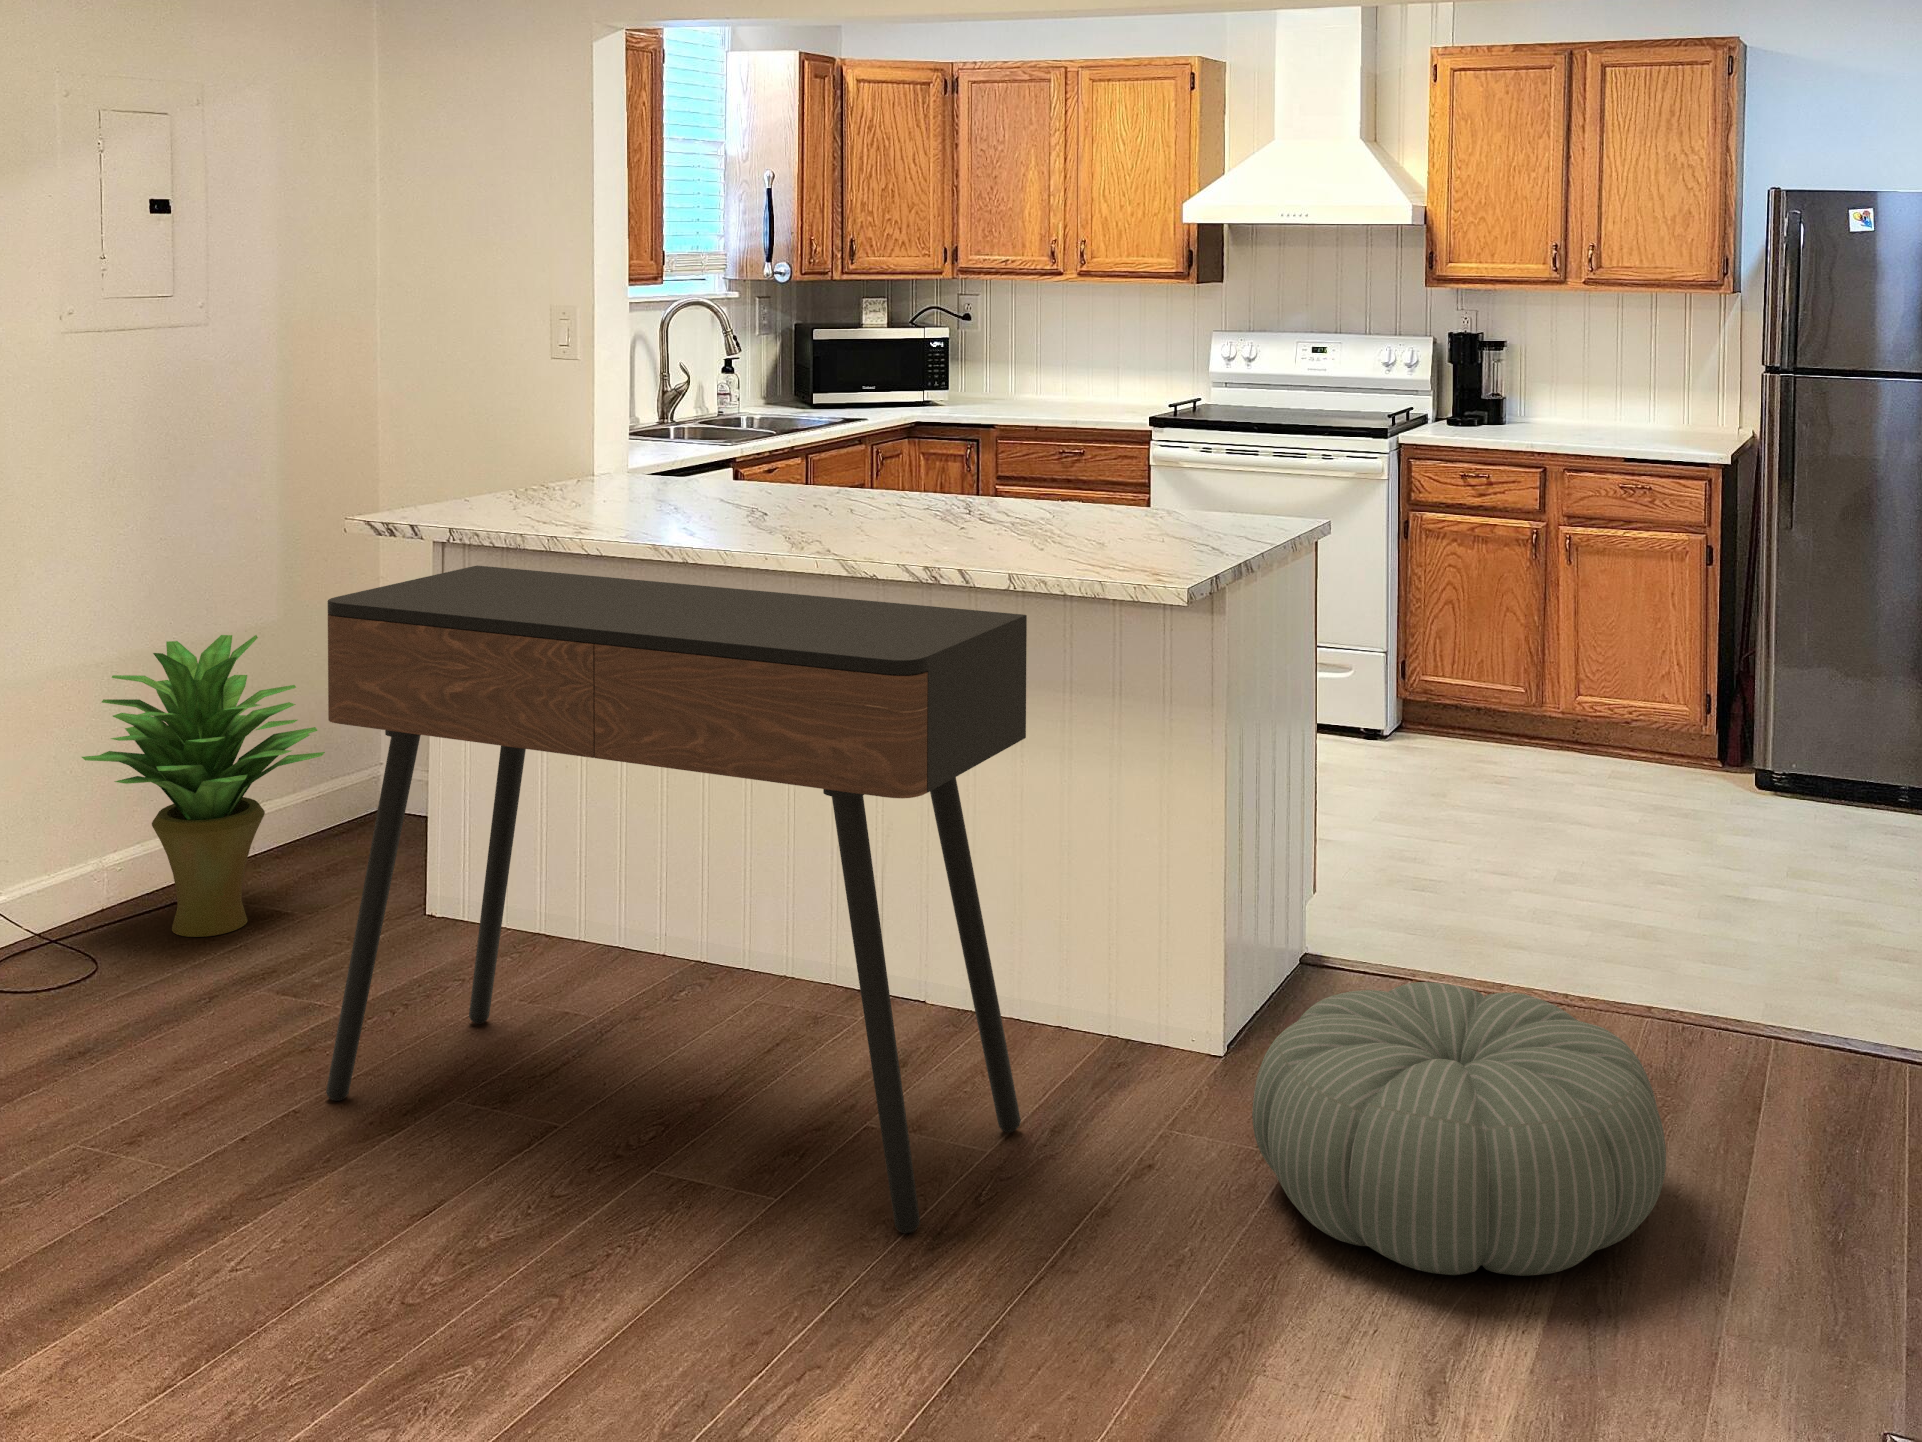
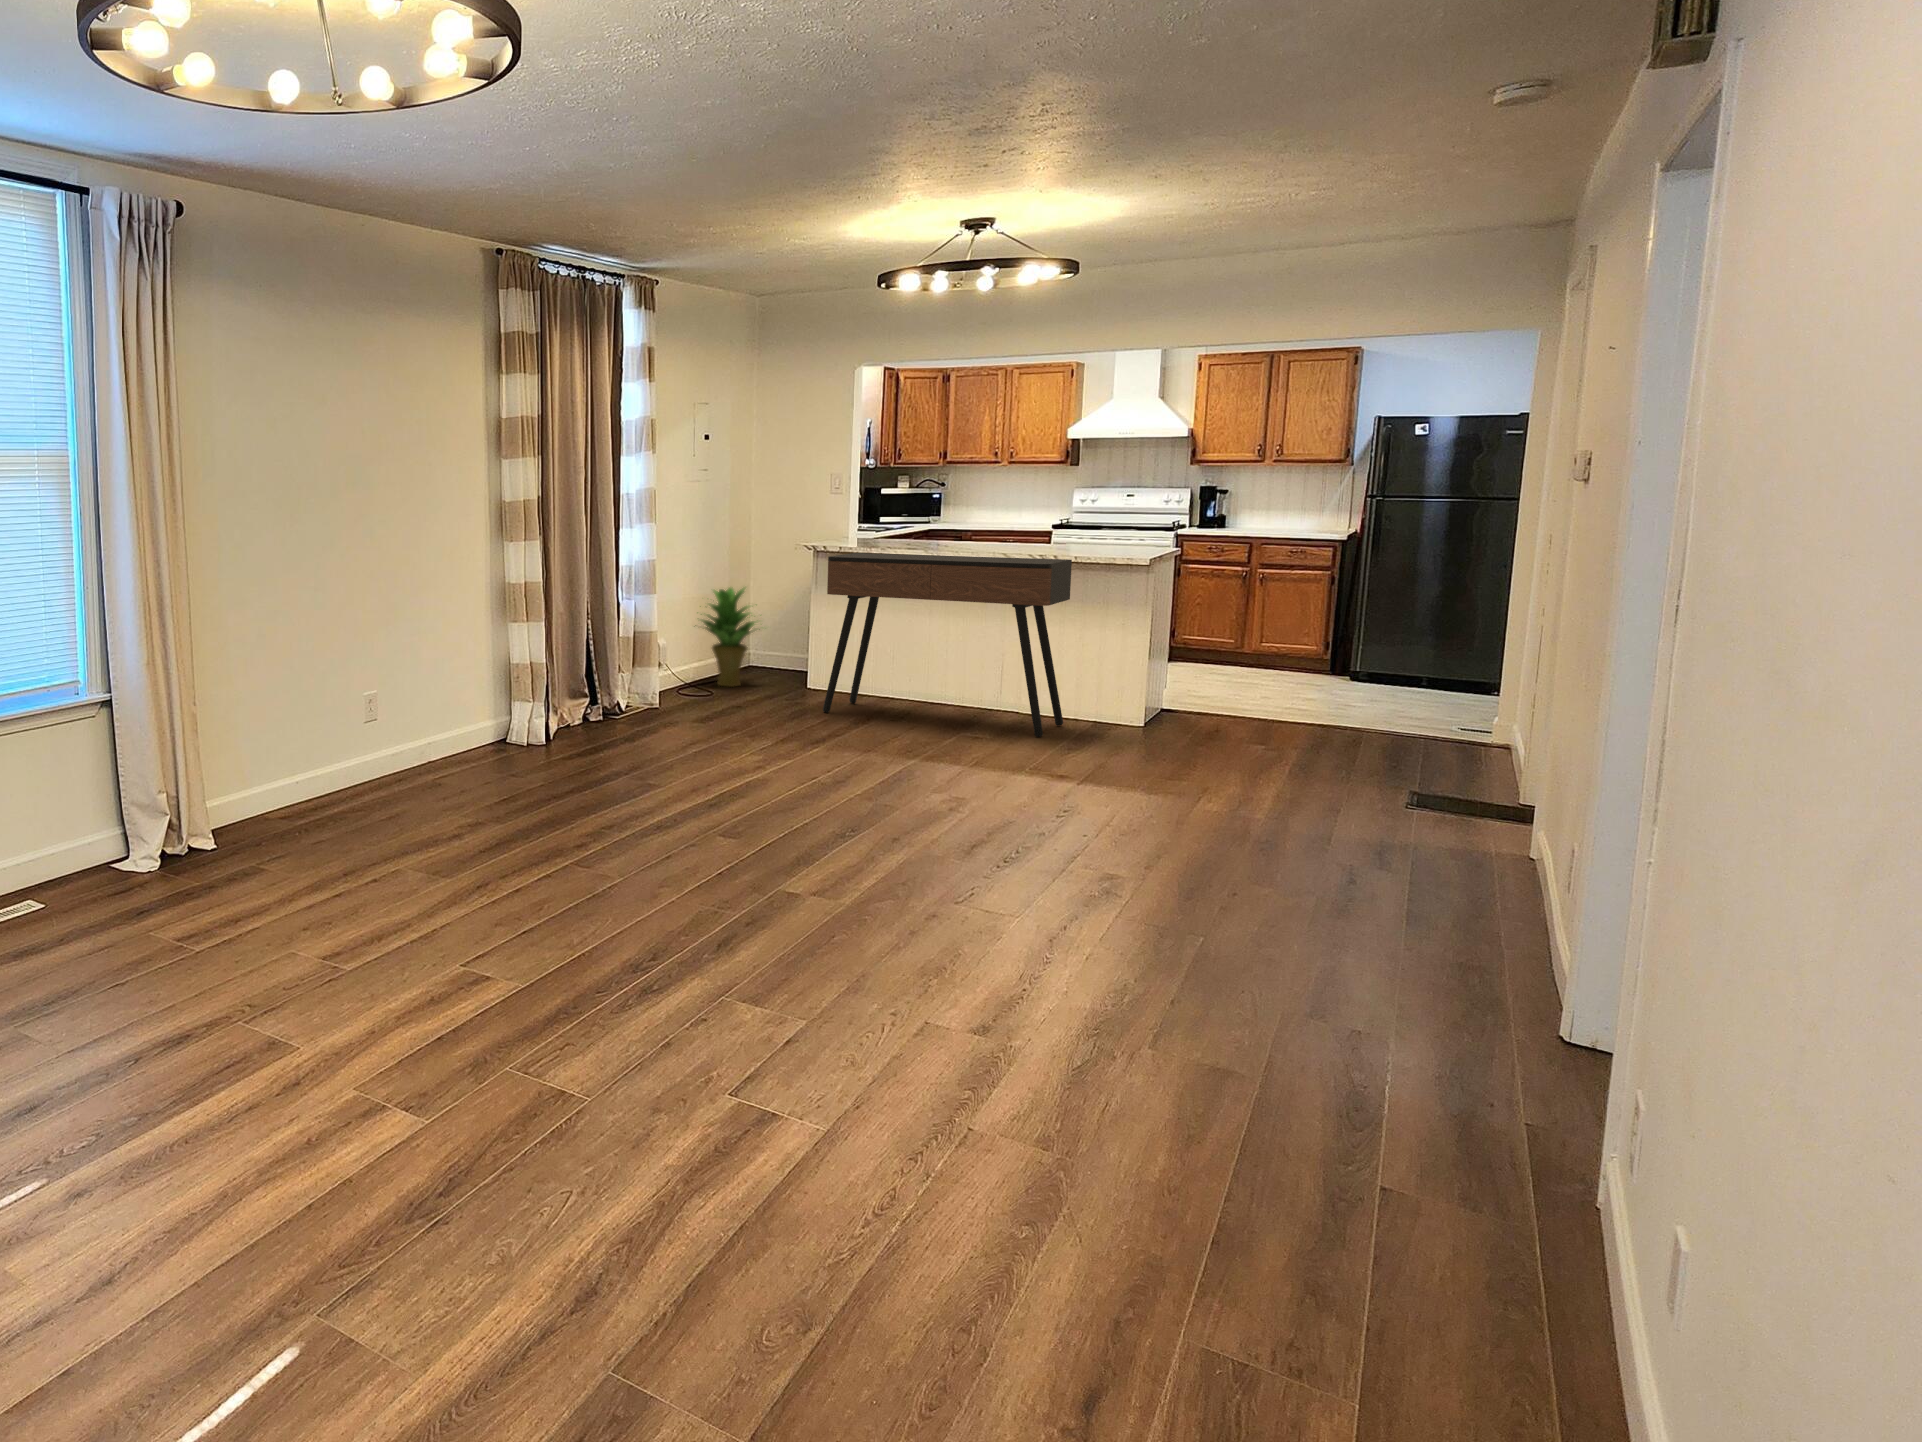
pouf: present [1252,982,1666,1276] -> none [1152,682,1303,750]

